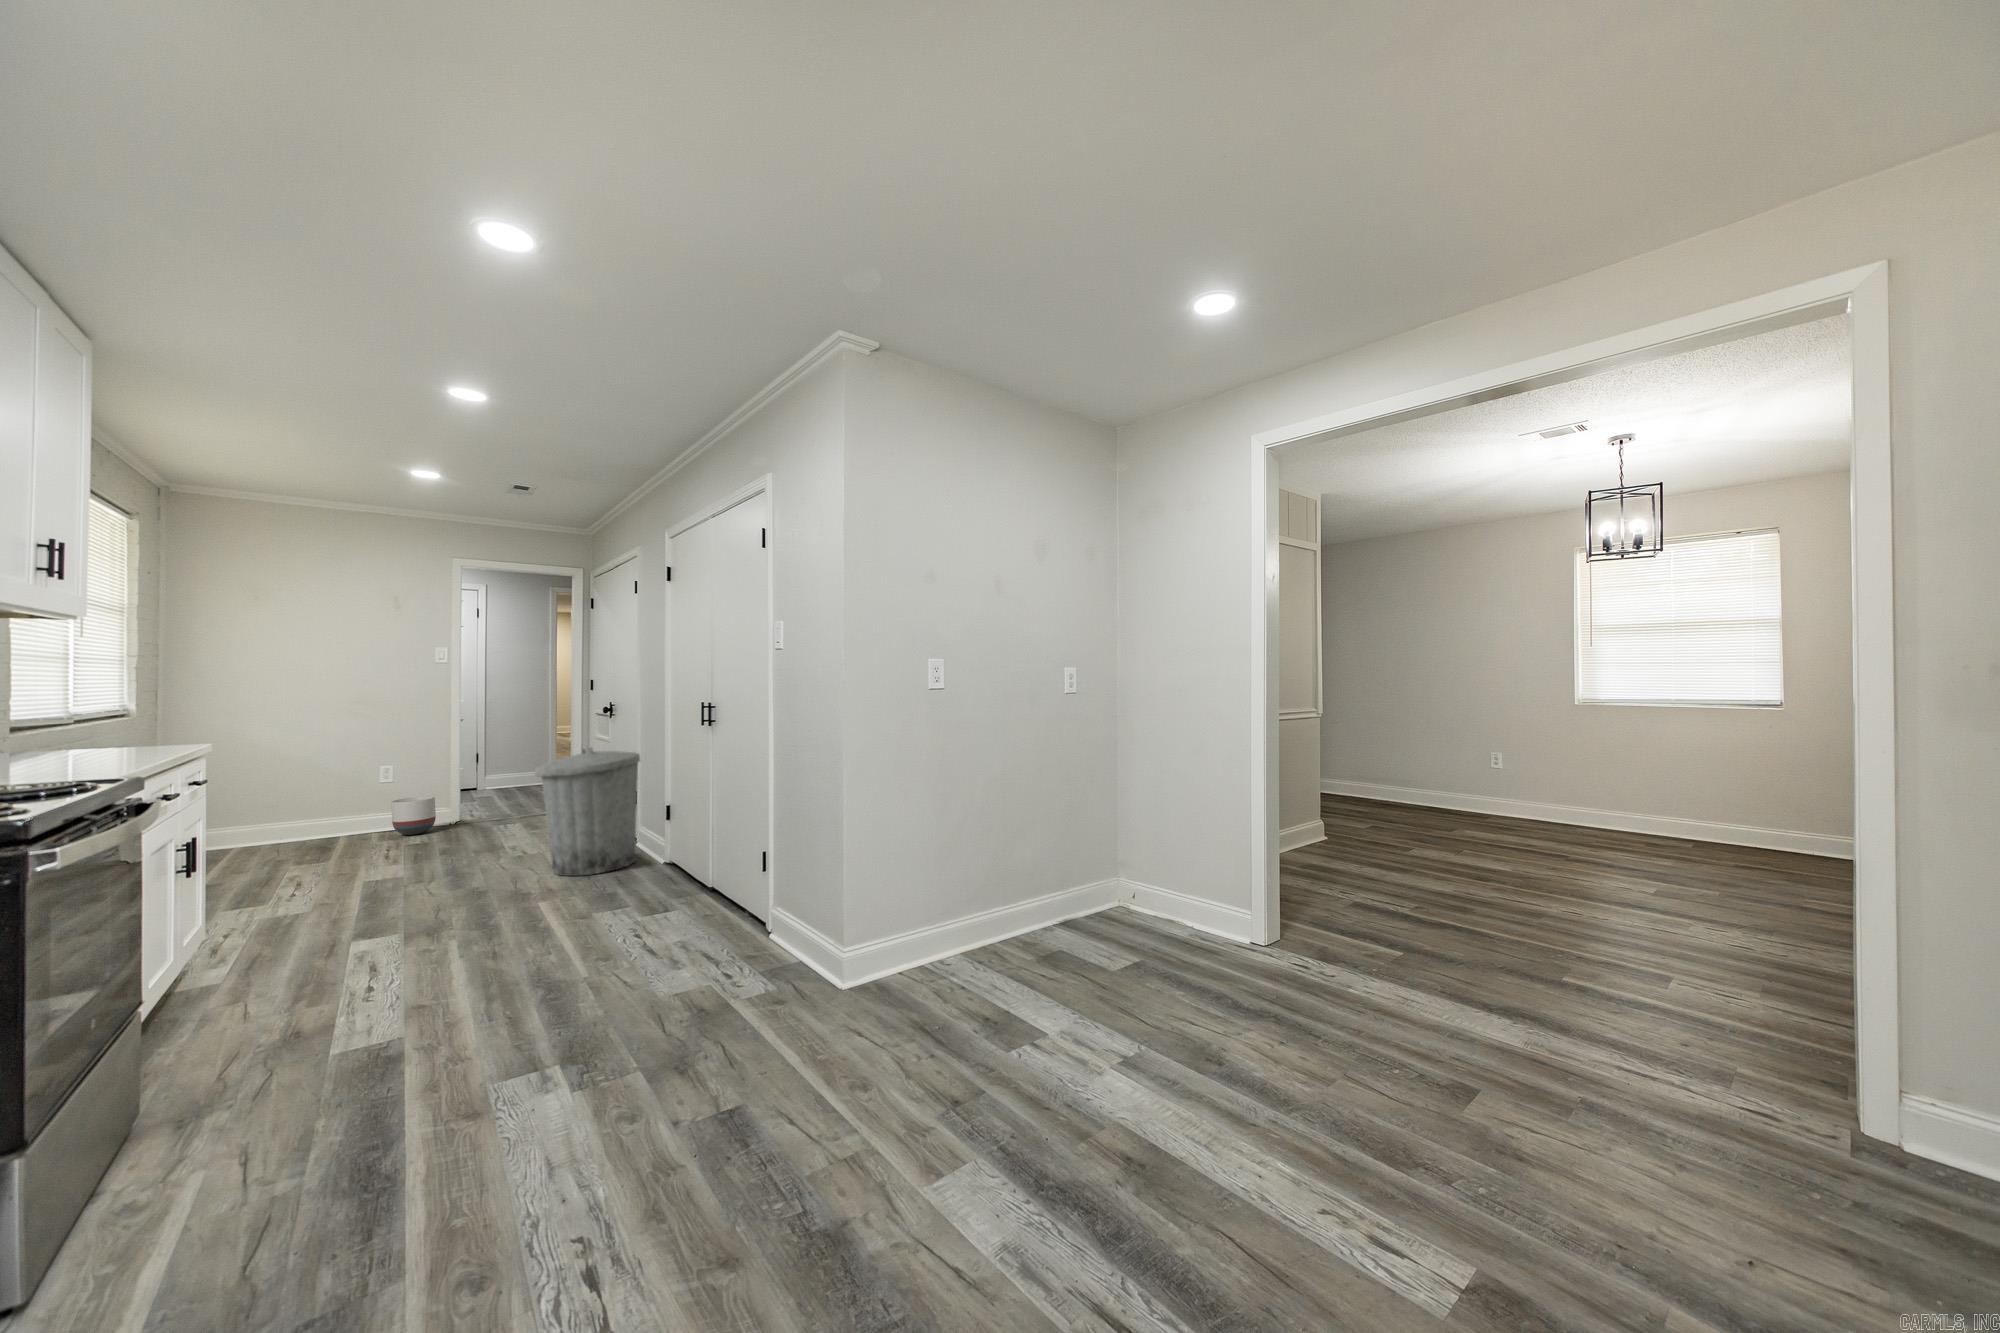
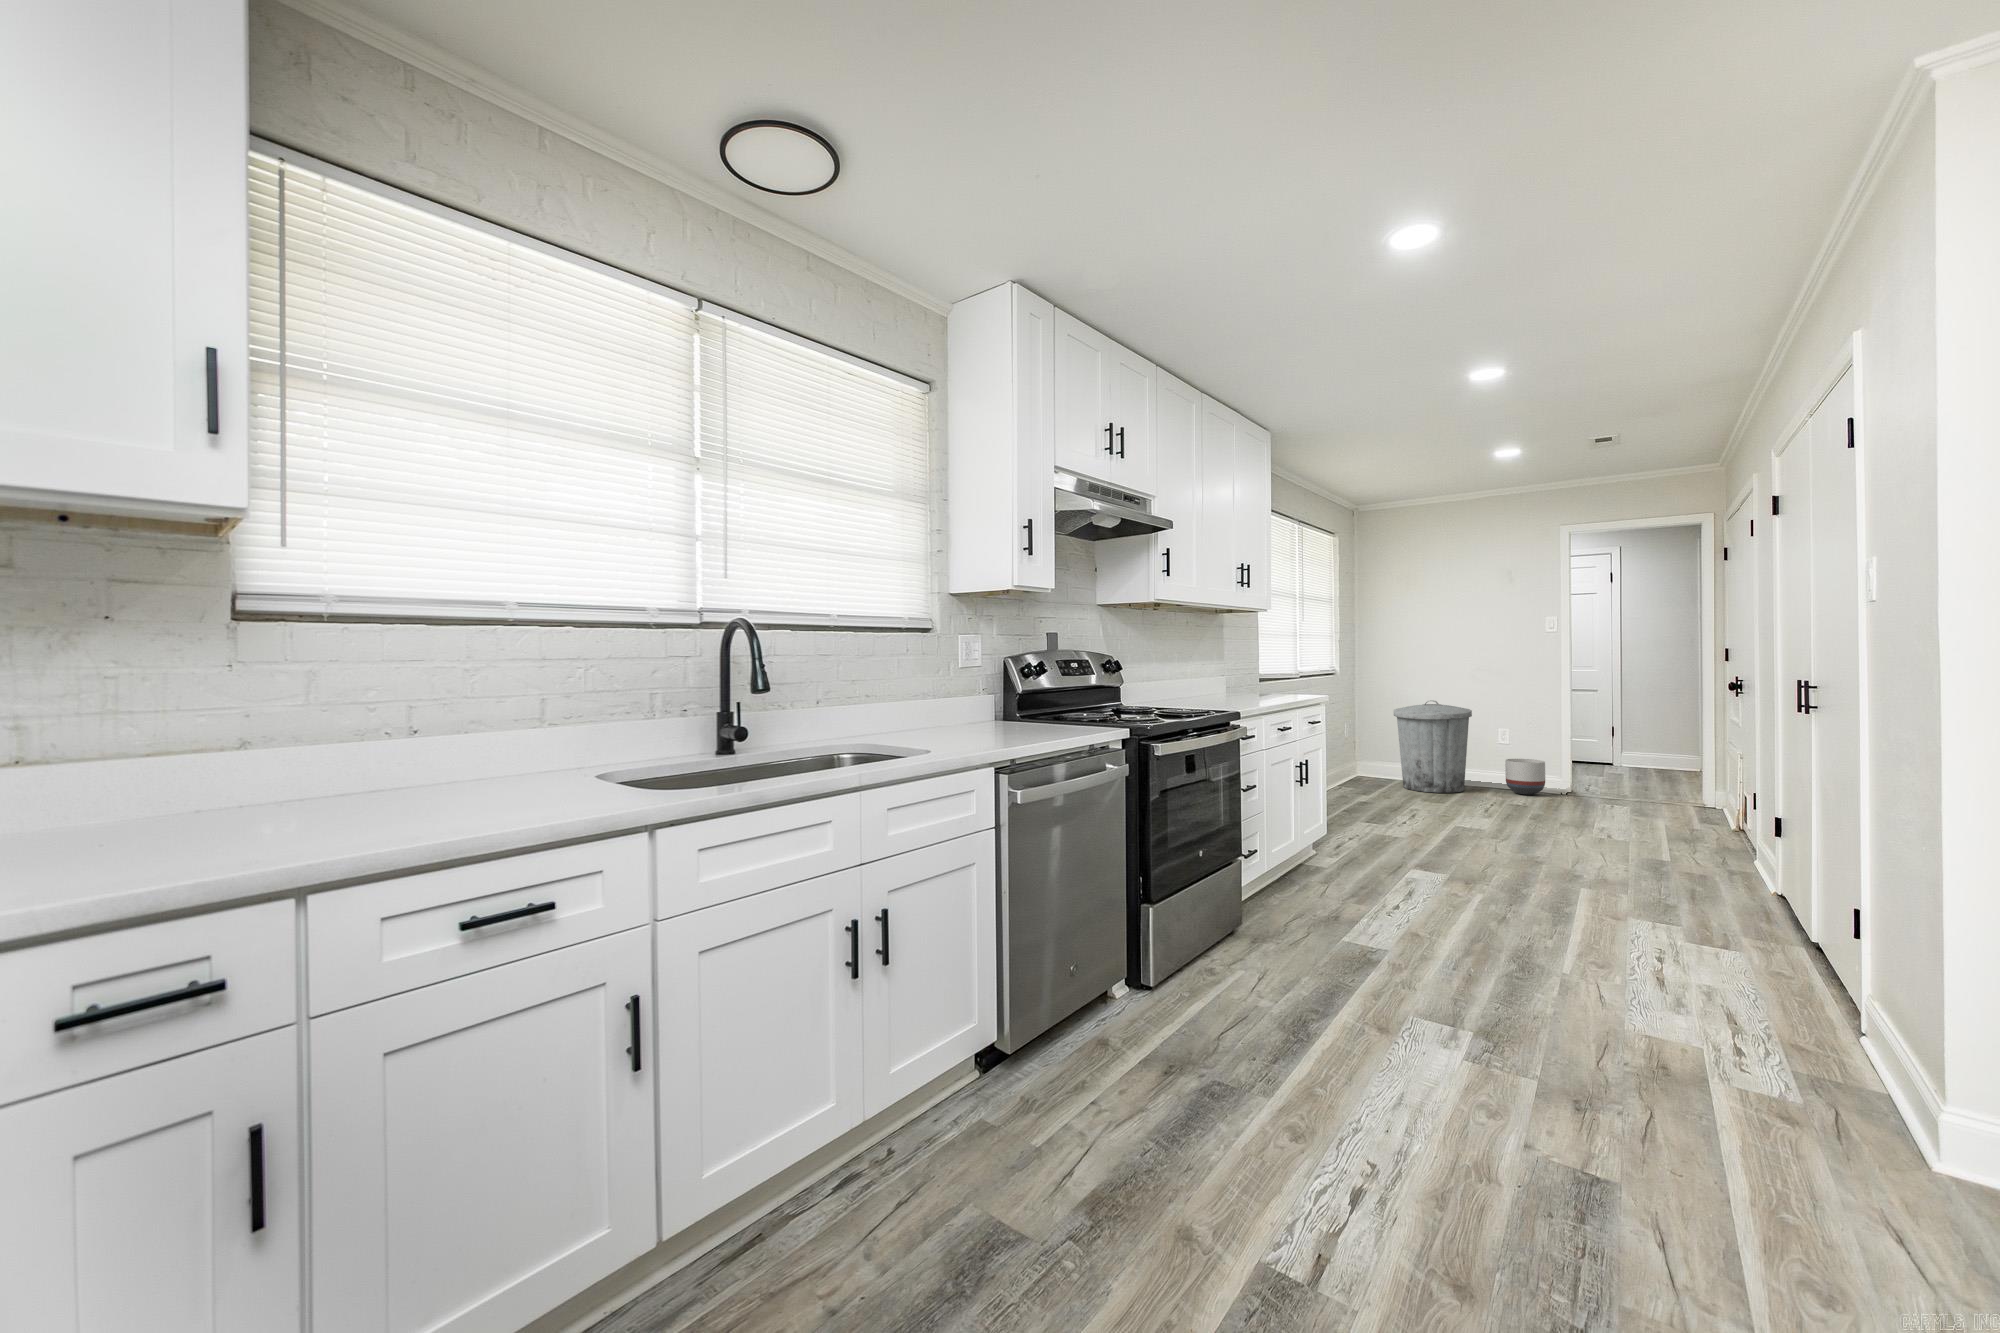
trash can: present [535,747,640,876] -> present [1394,700,1472,793]

